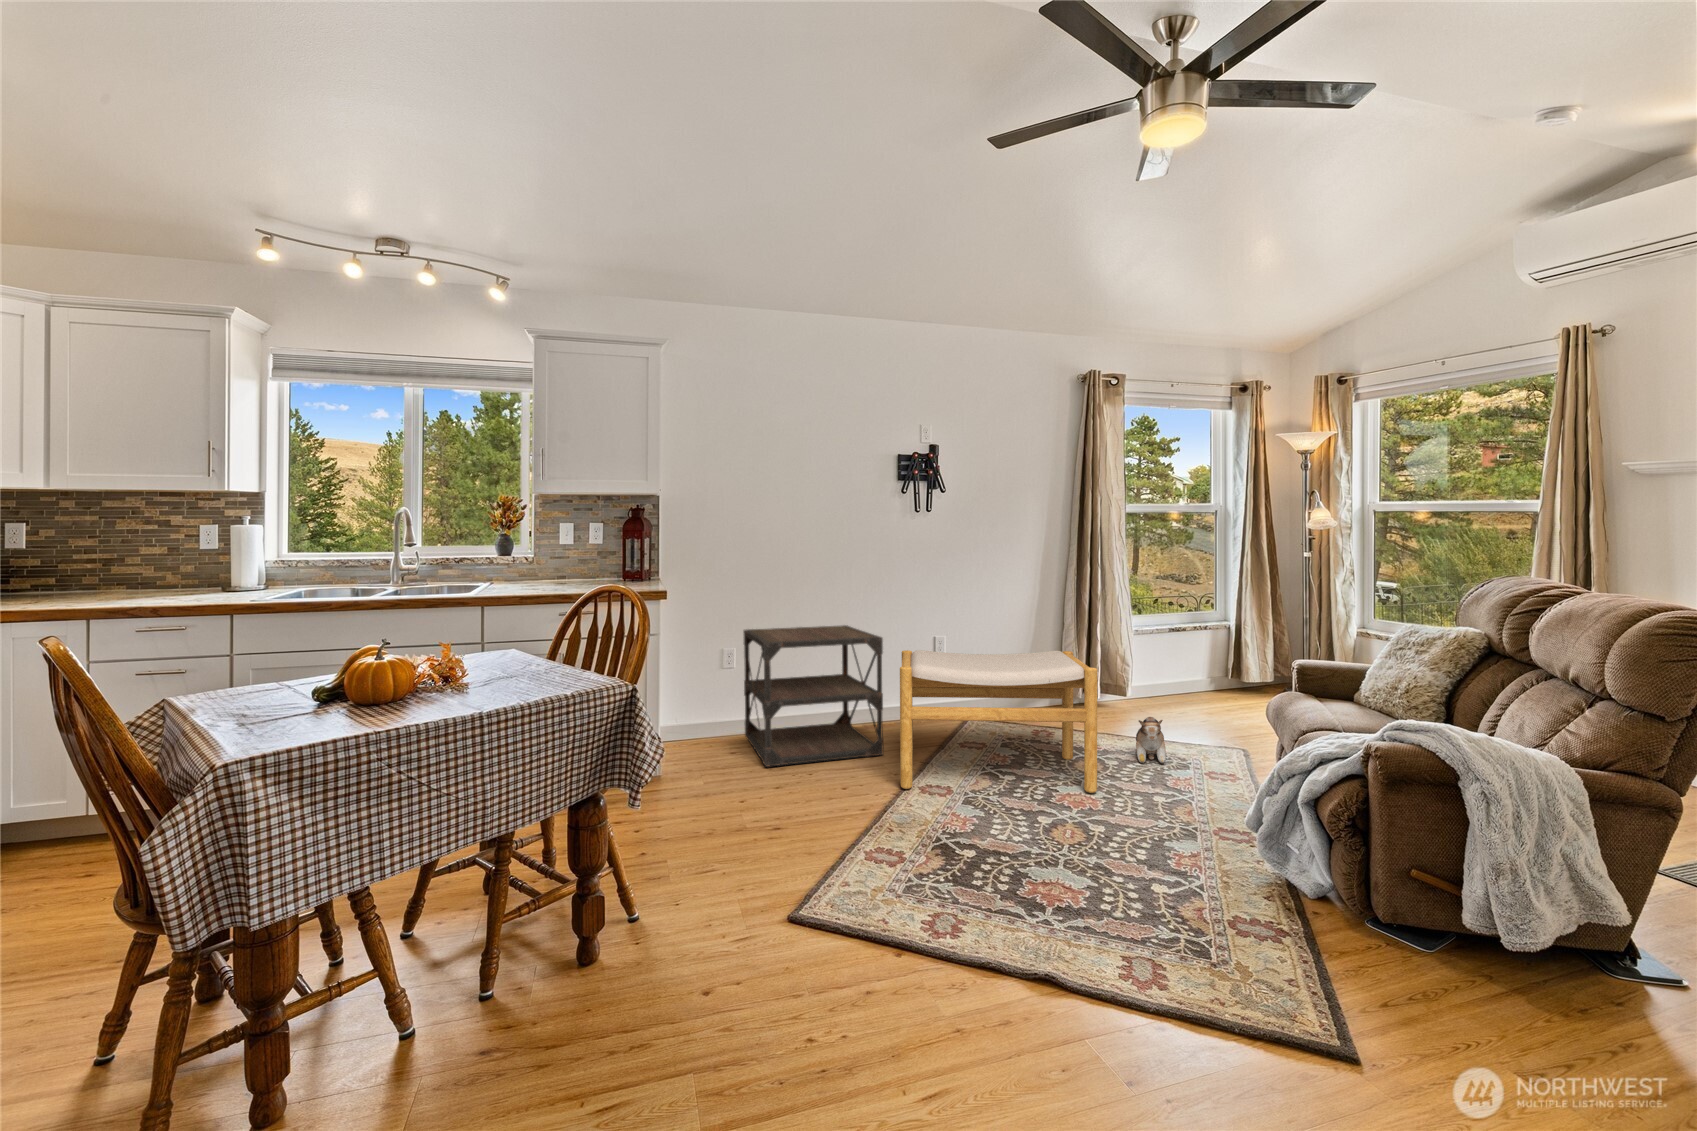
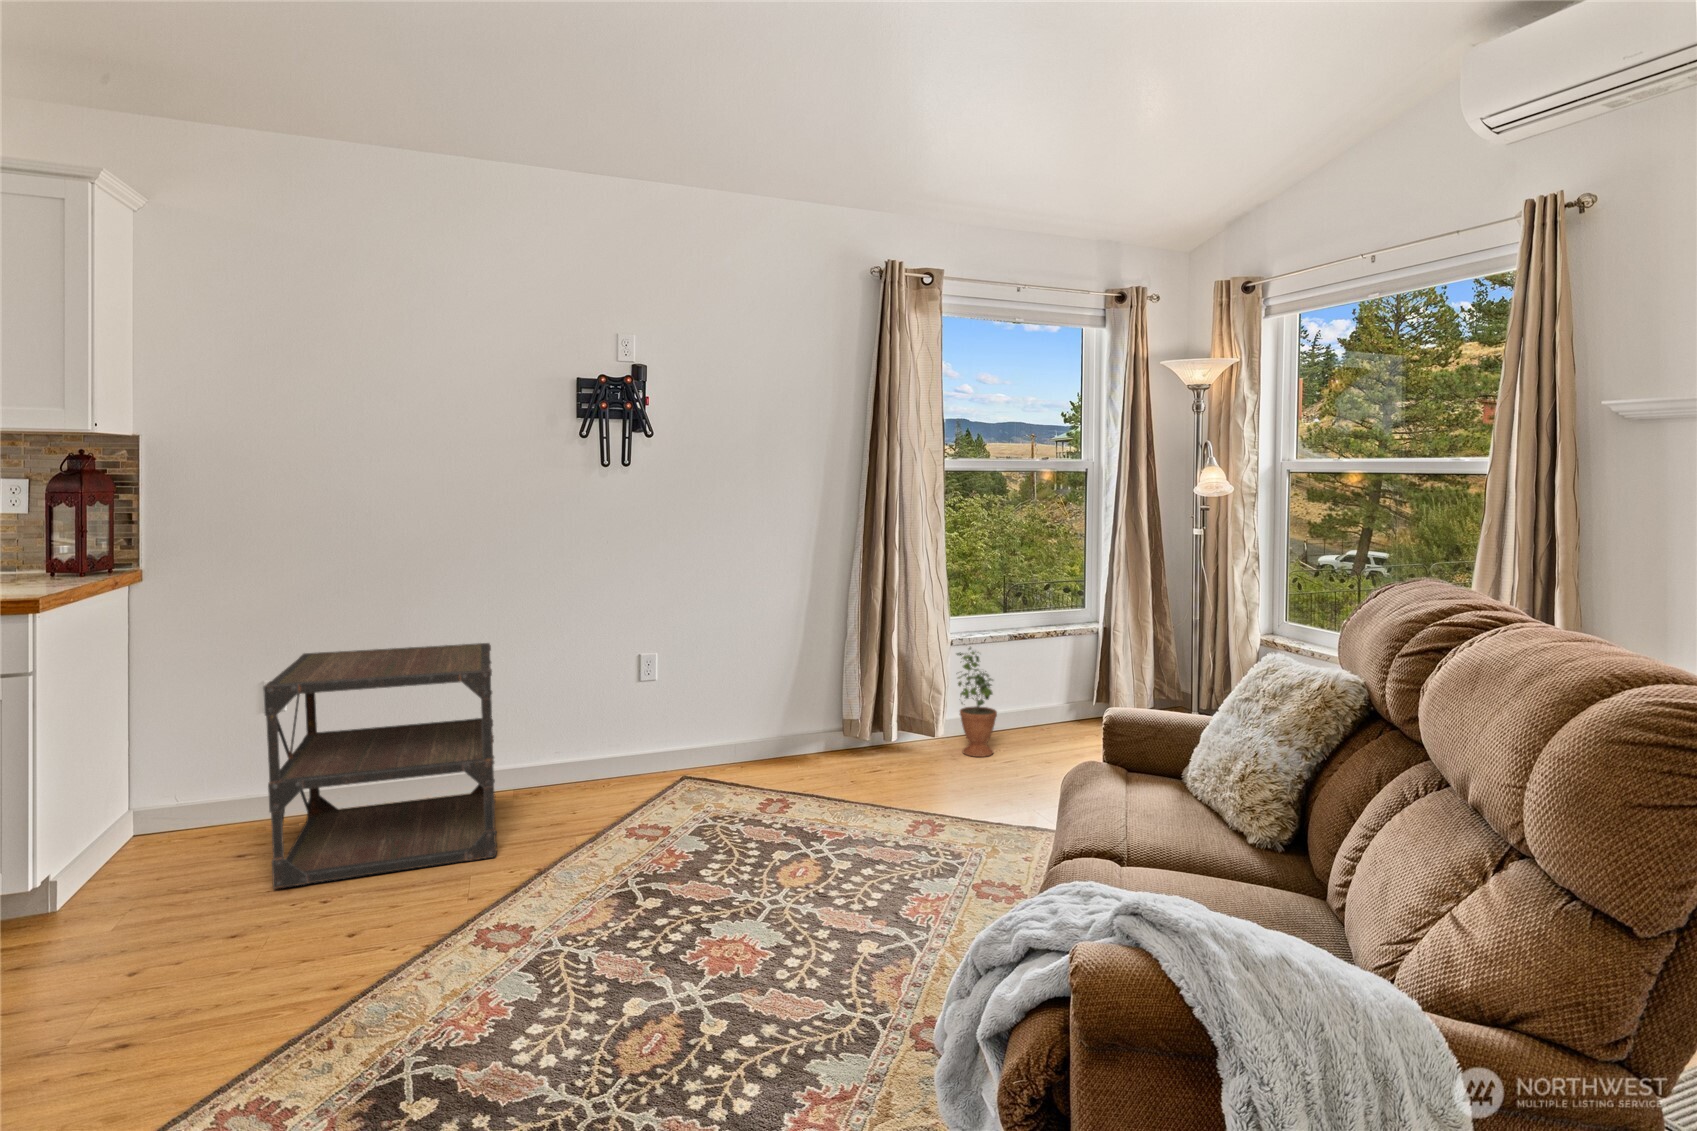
potted plant: none [1138,632,1171,709] -> present [957,647,997,757]
footstool: present [900,650,1097,793] -> none [454,691,793,934]
plush toy: present [1136,717,1166,763] -> none [880,794,935,865]

